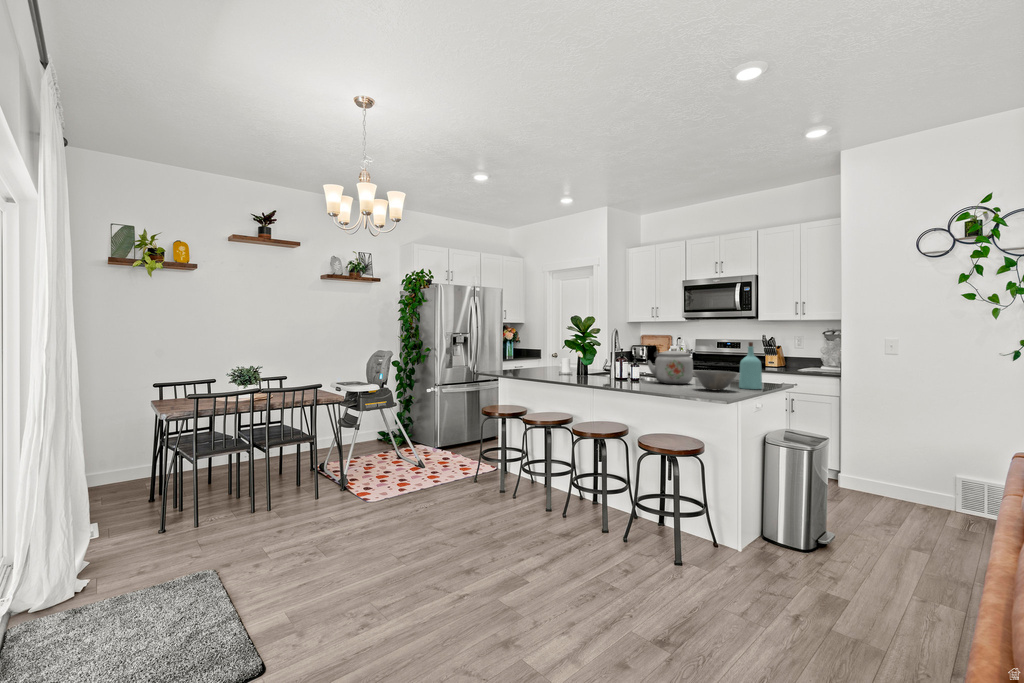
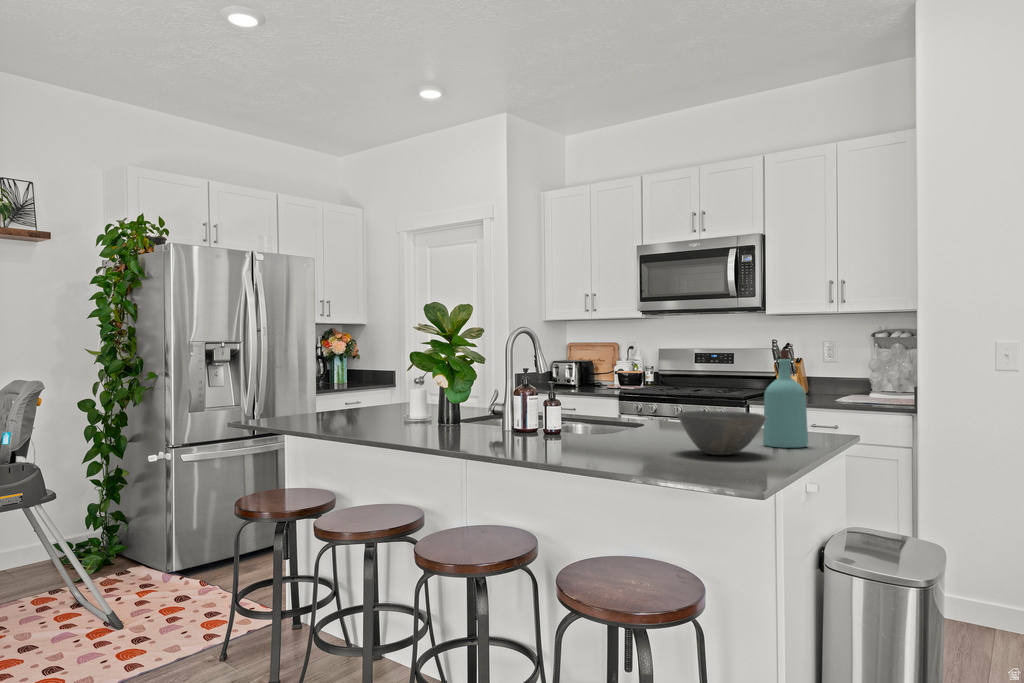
kettle: present [648,348,693,384] -> none [578,364,669,439]

